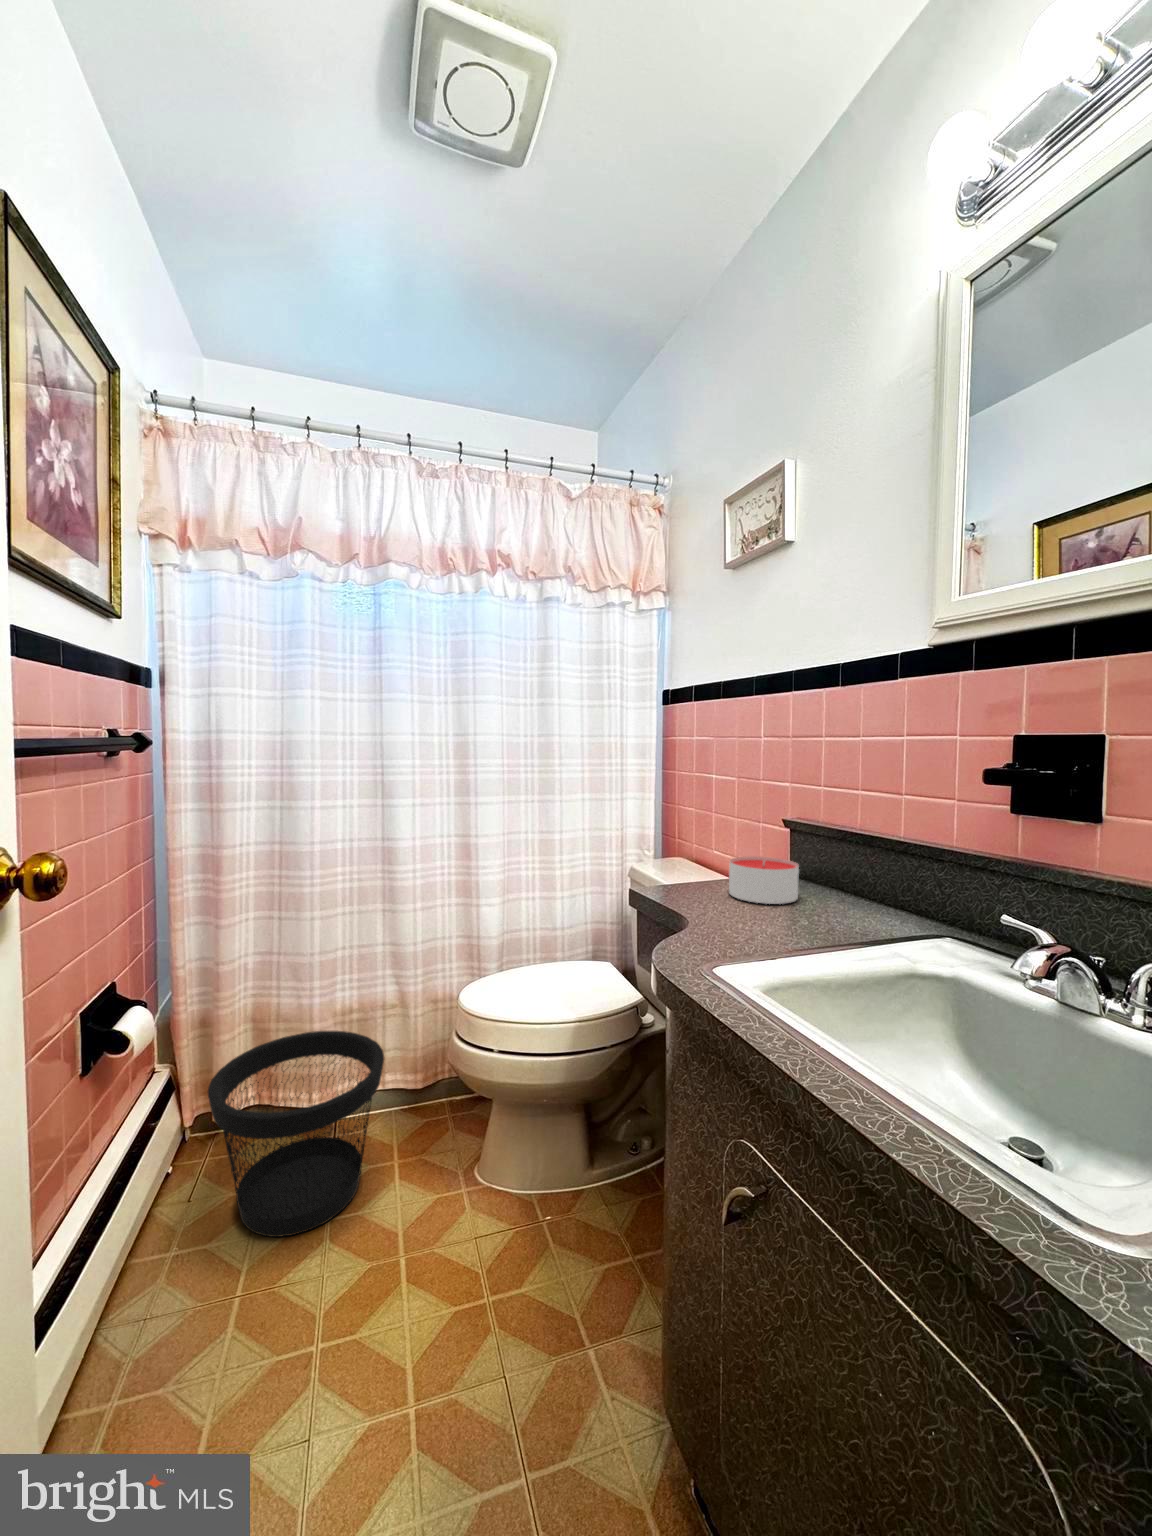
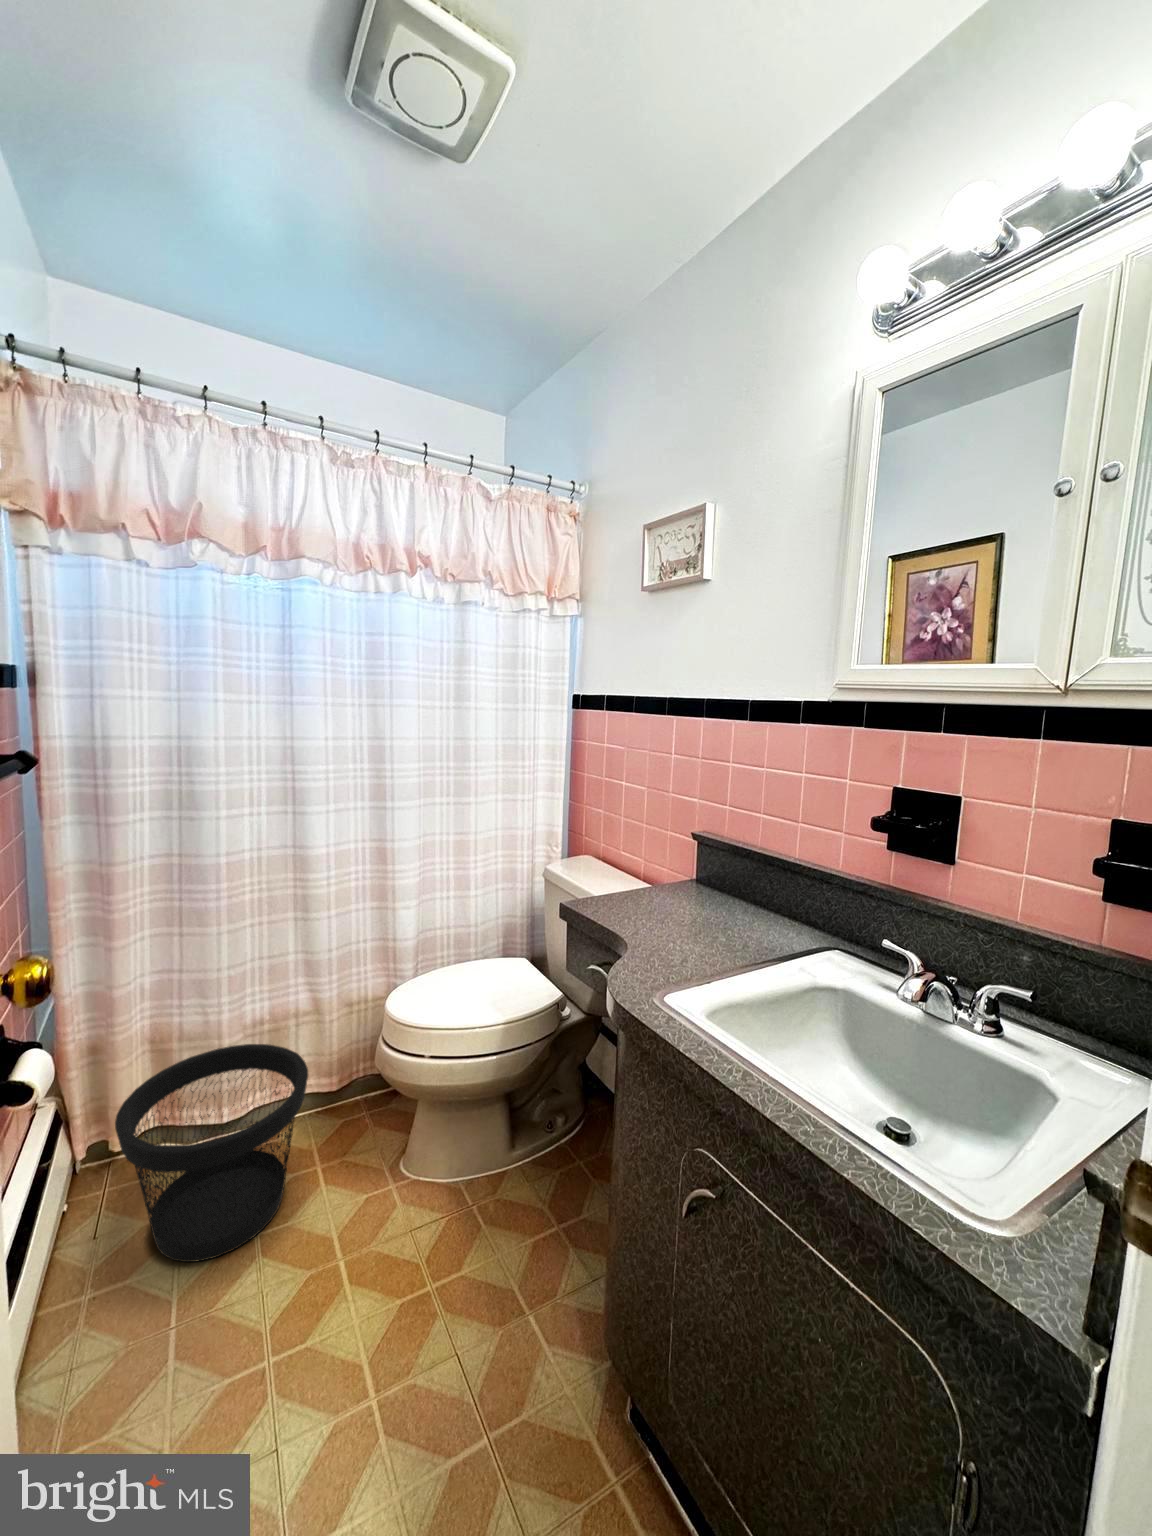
candle: present [729,856,799,904] -> none [654,873,715,919]

